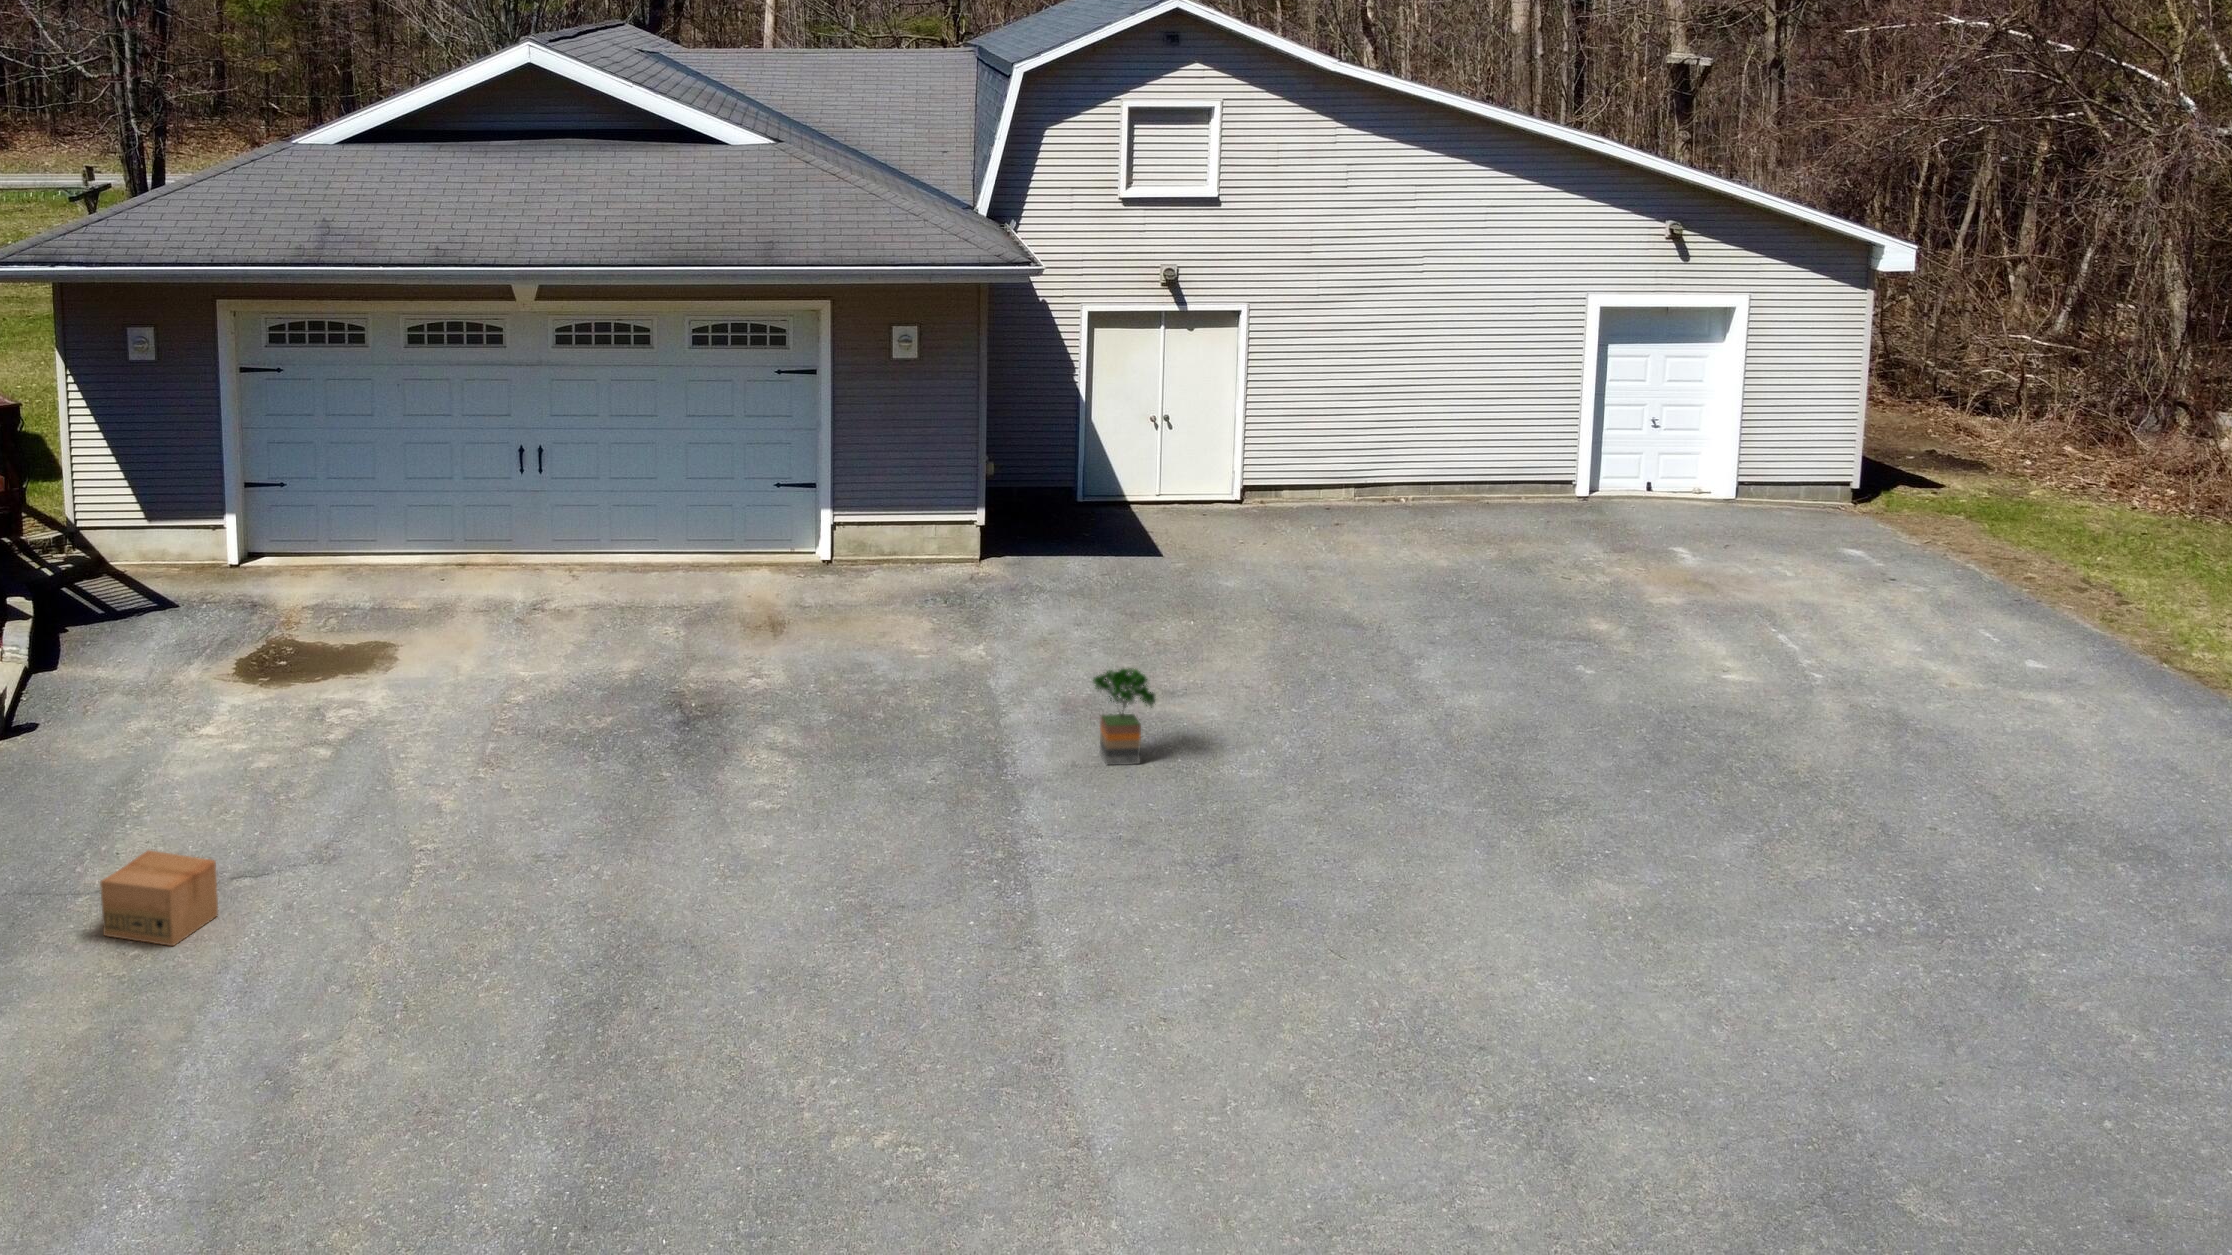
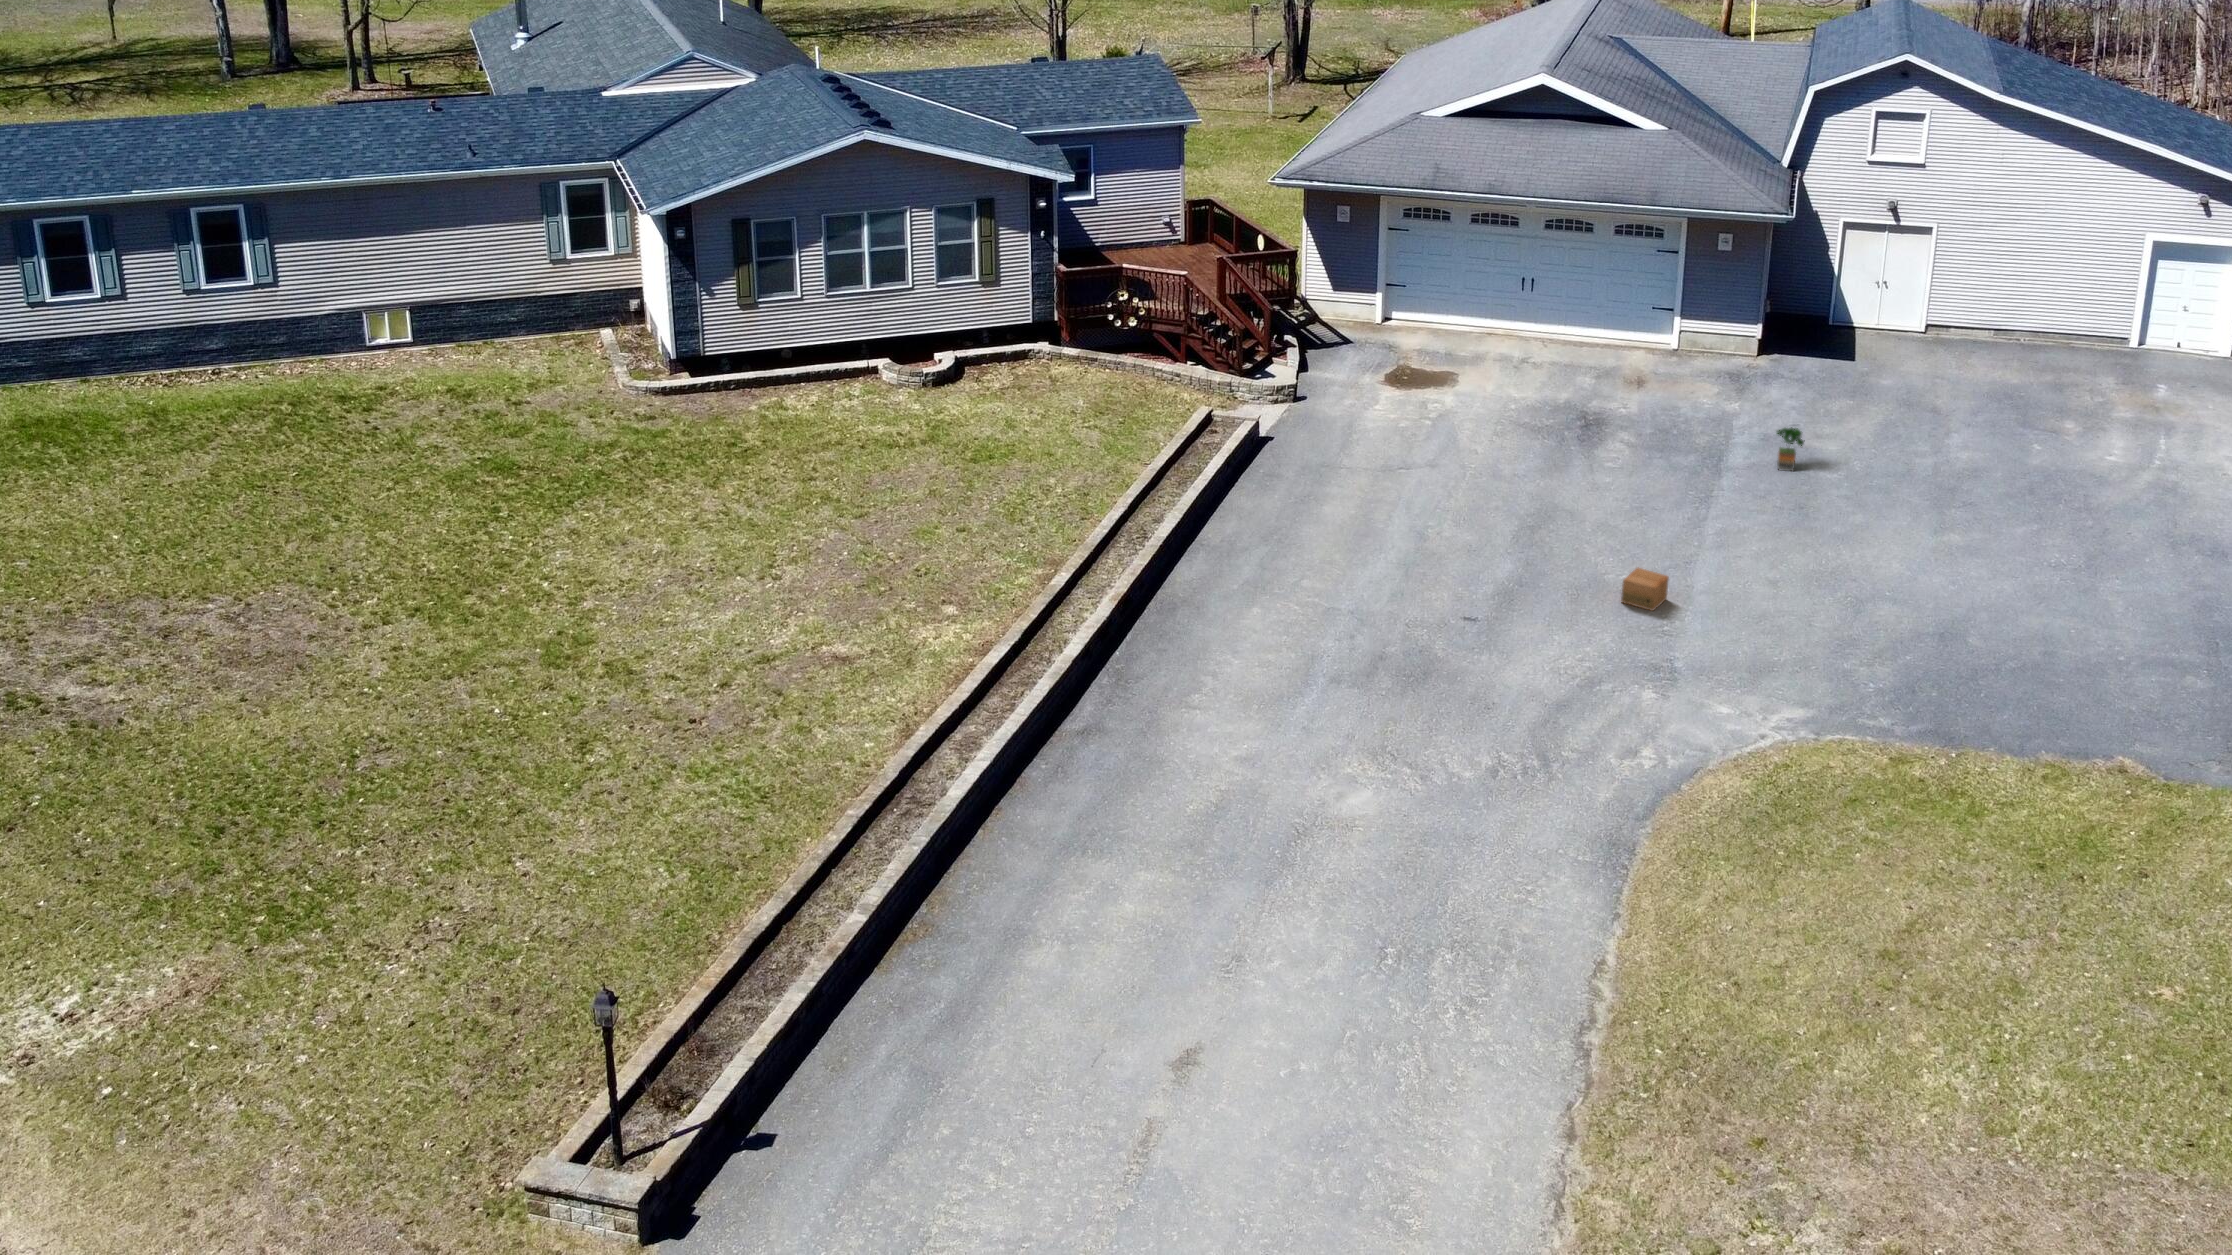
cardboard box: present [100,850,218,946] -> present [1621,567,1669,611]

